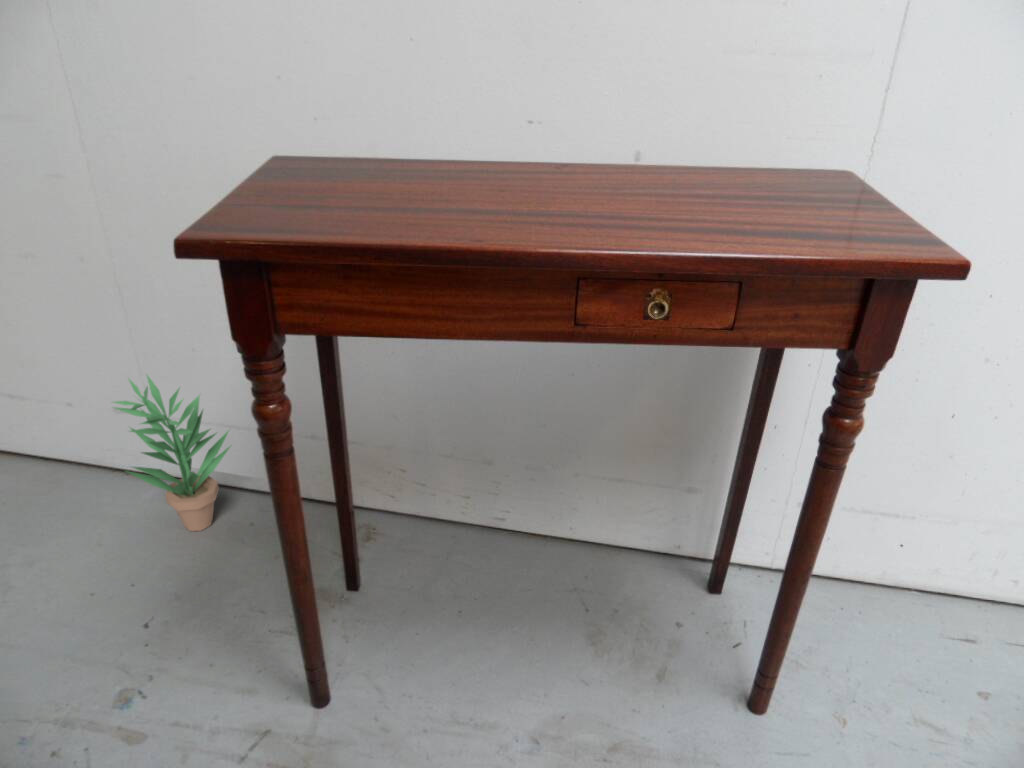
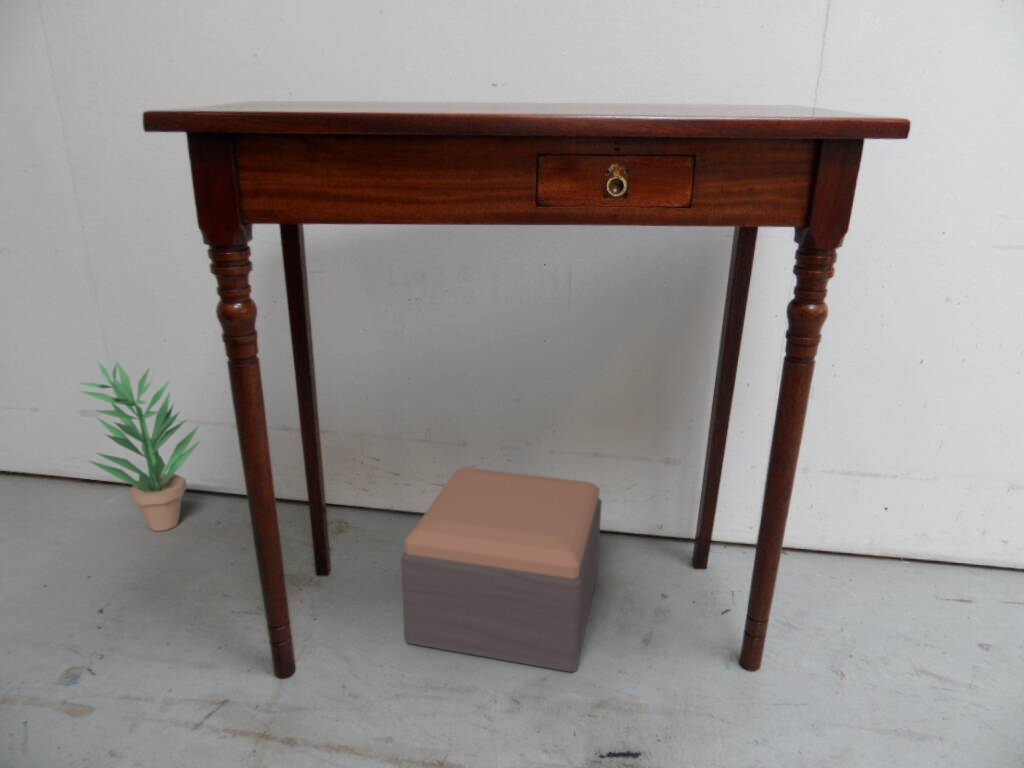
footstool: none [429,496,623,713] -> present [401,467,602,672]

